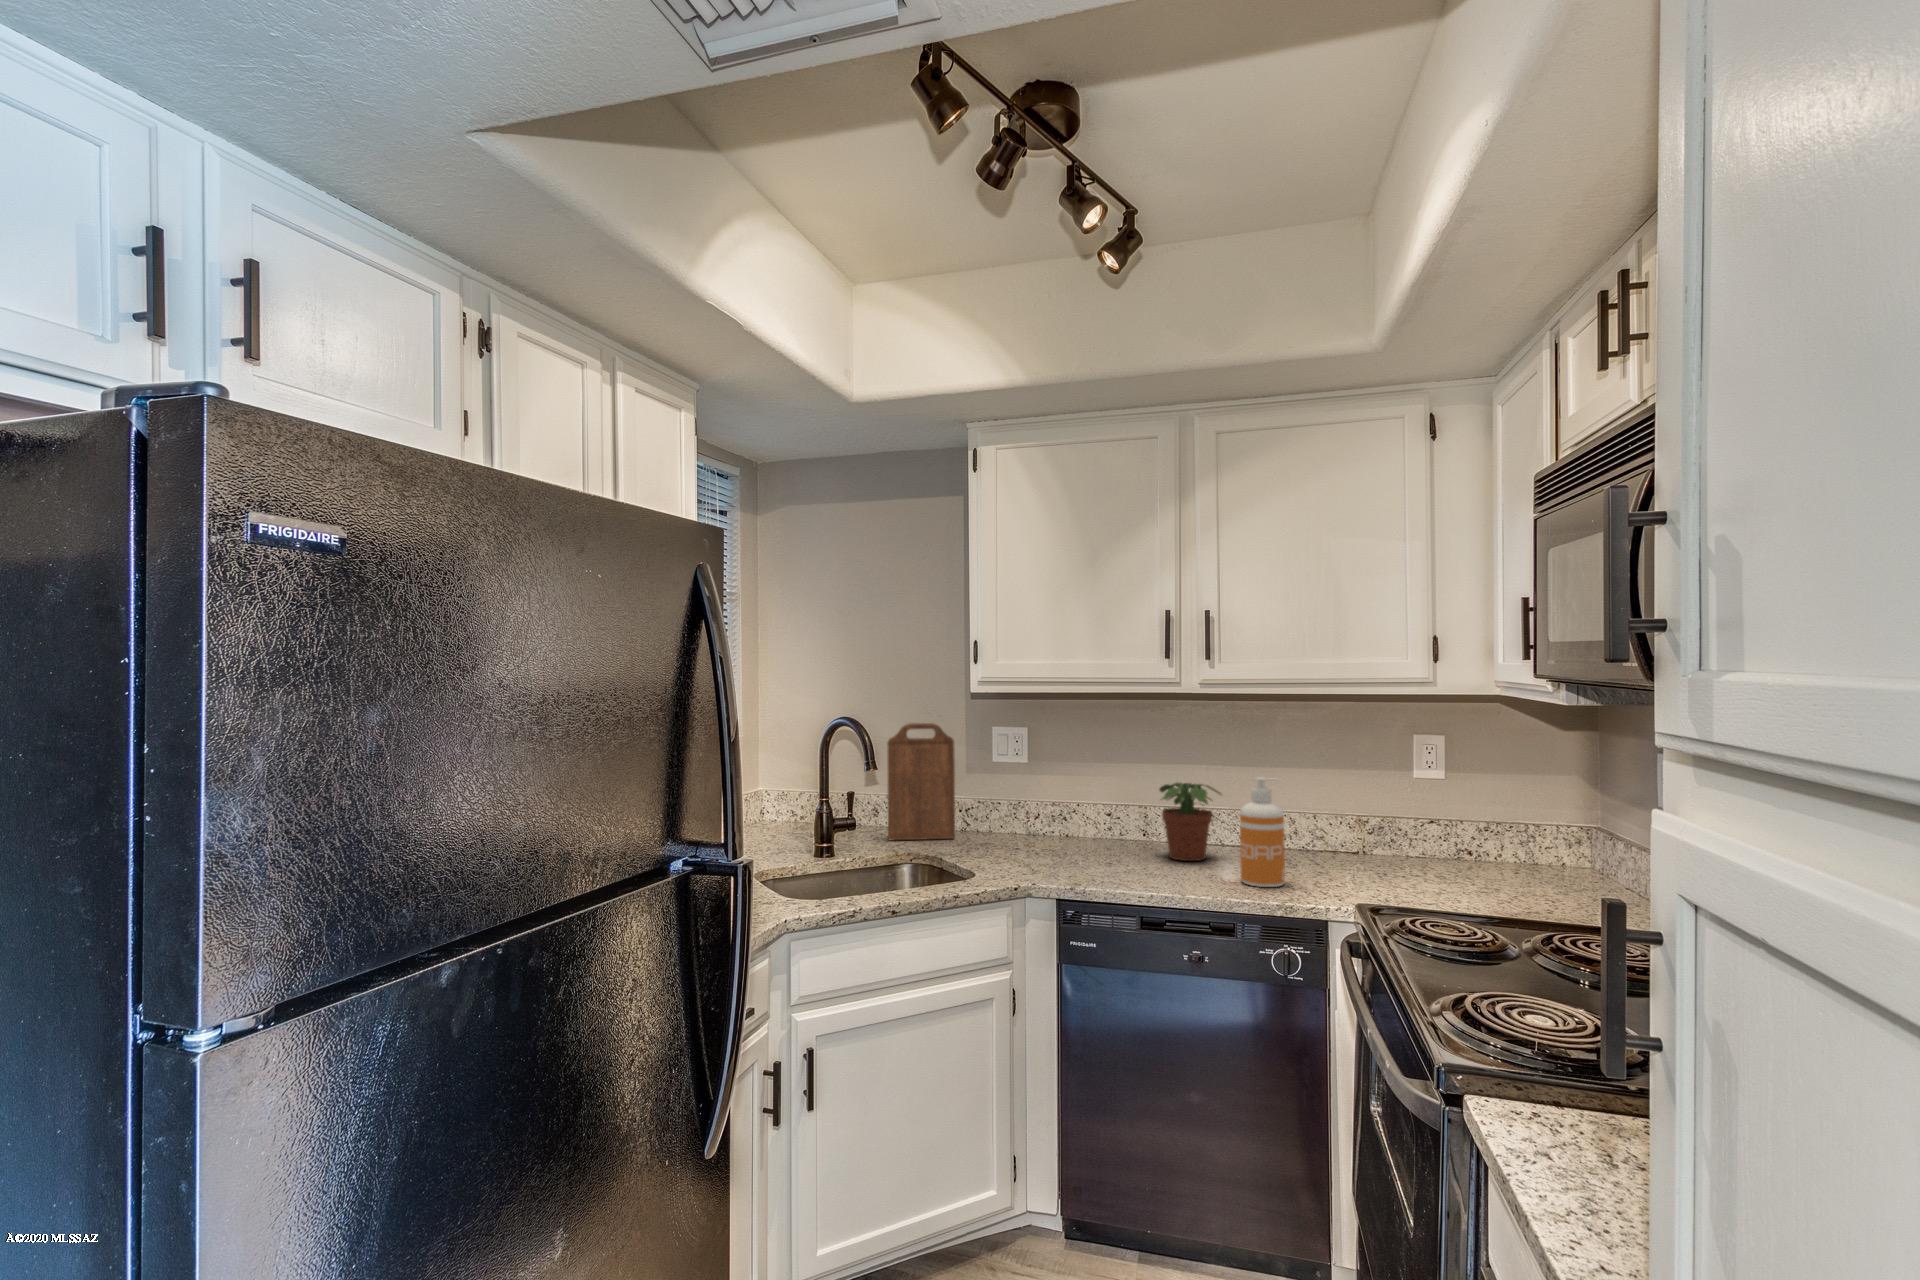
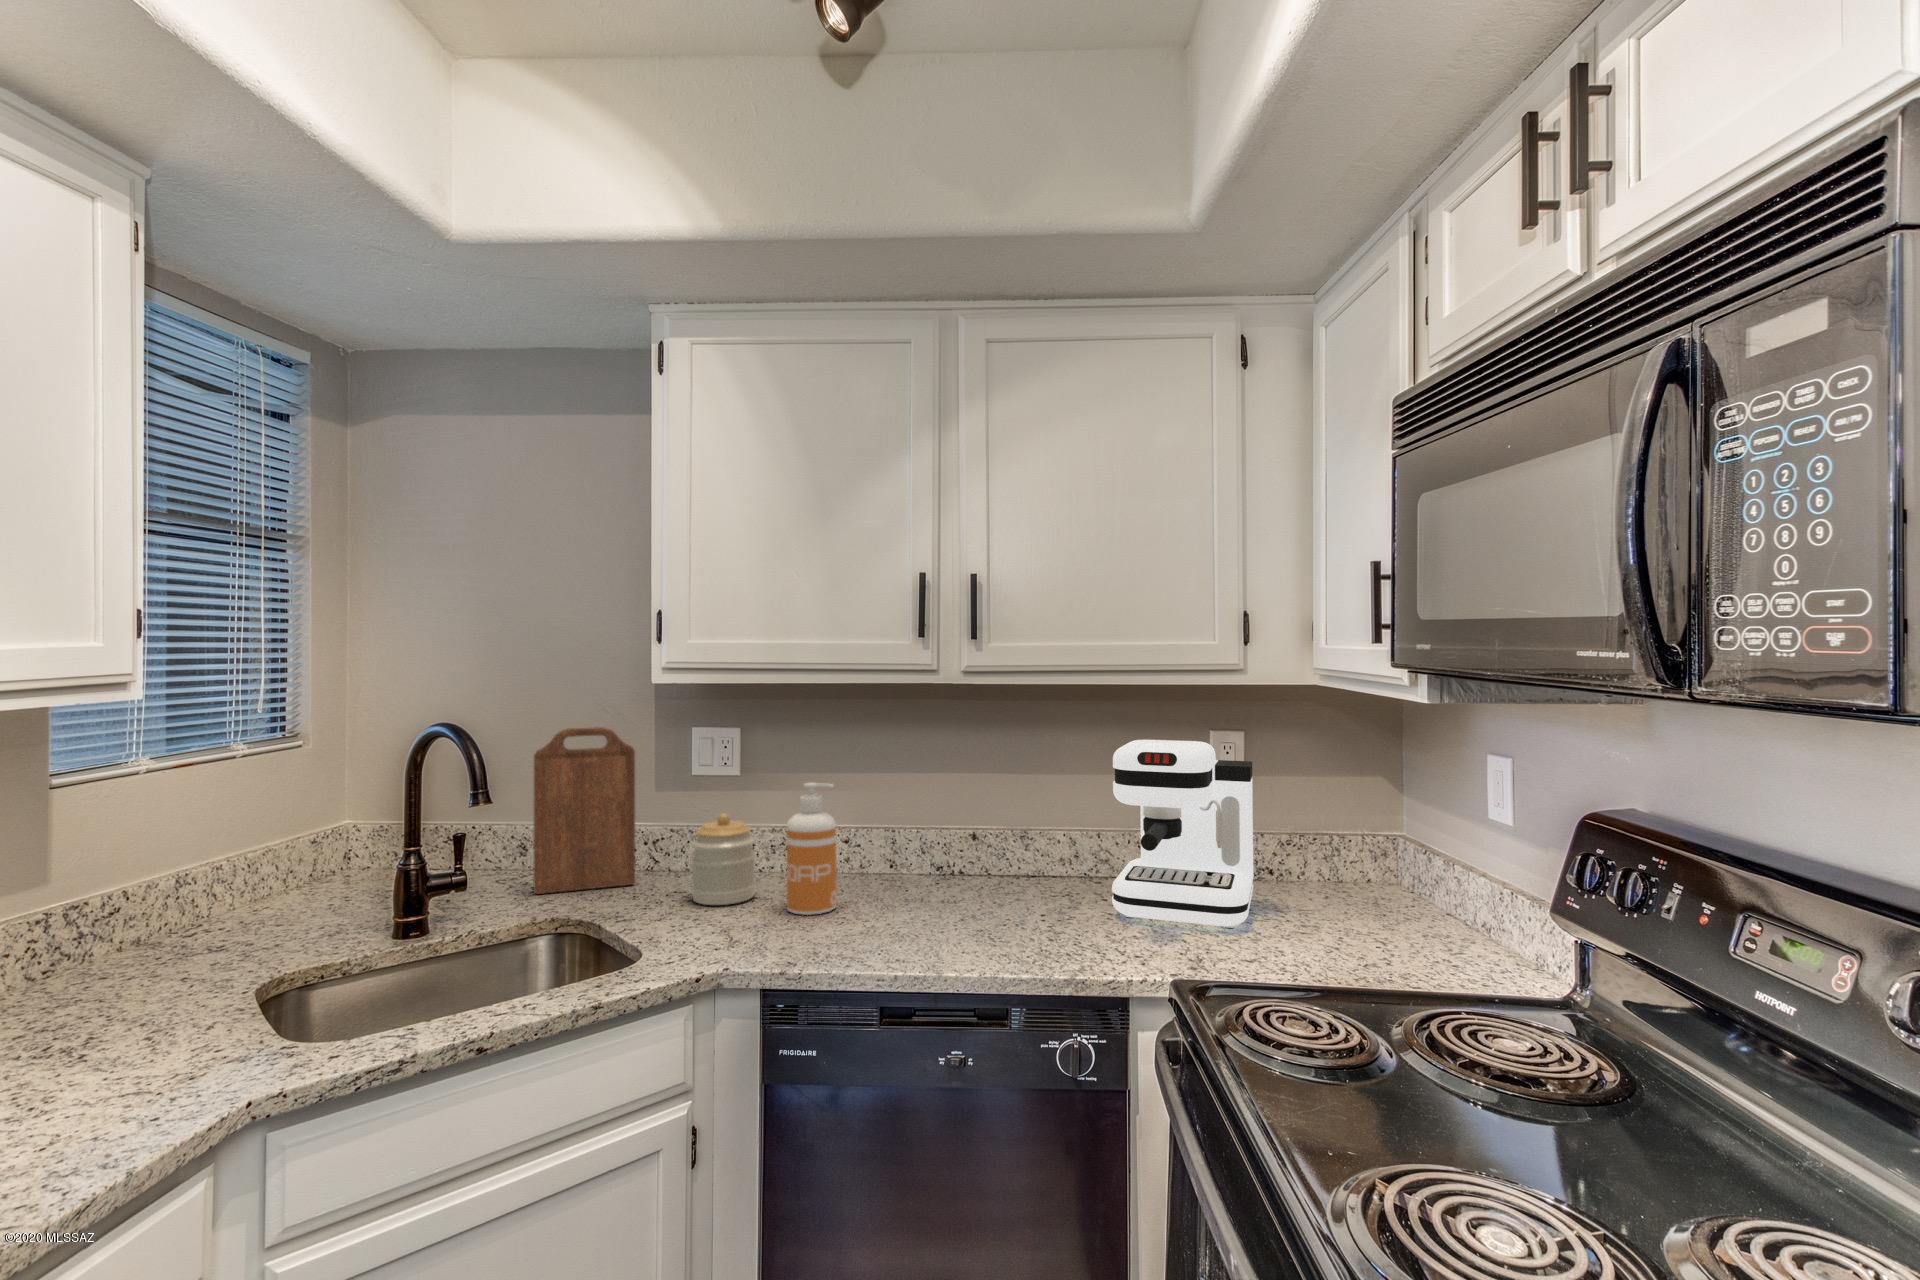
coffee maker: none [1321,739,1448,886] -> present [1112,740,1253,928]
soap dispenser: present [1240,777,1285,887] -> present [787,783,837,915]
potted plant: present [1159,783,1220,861] -> none [909,800,990,905]
jar: none [998,787,1044,852] -> present [691,813,755,905]

